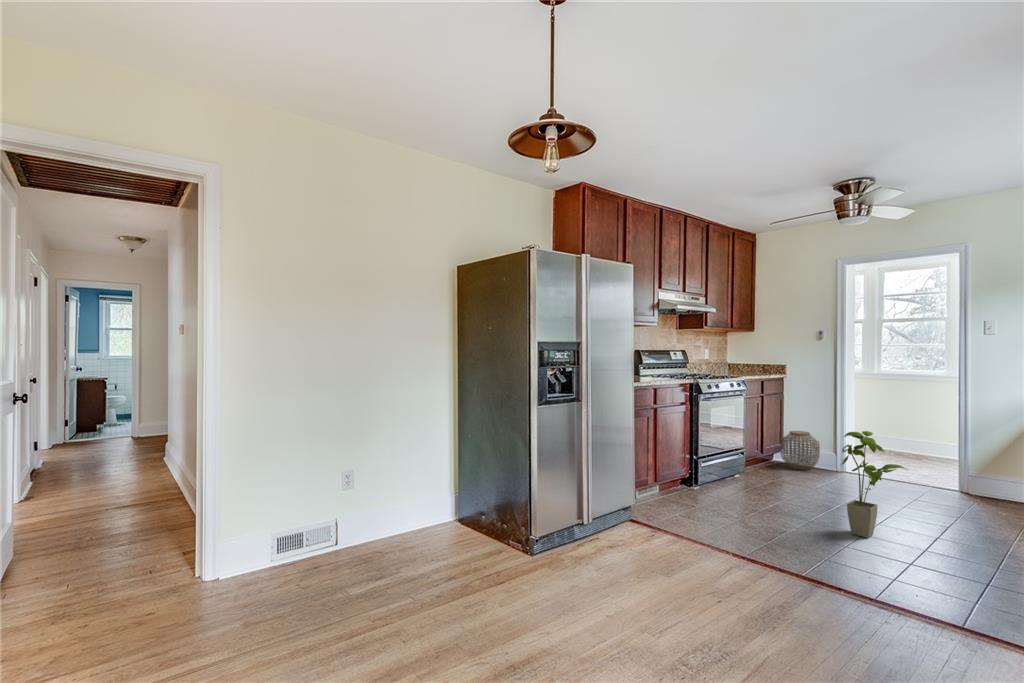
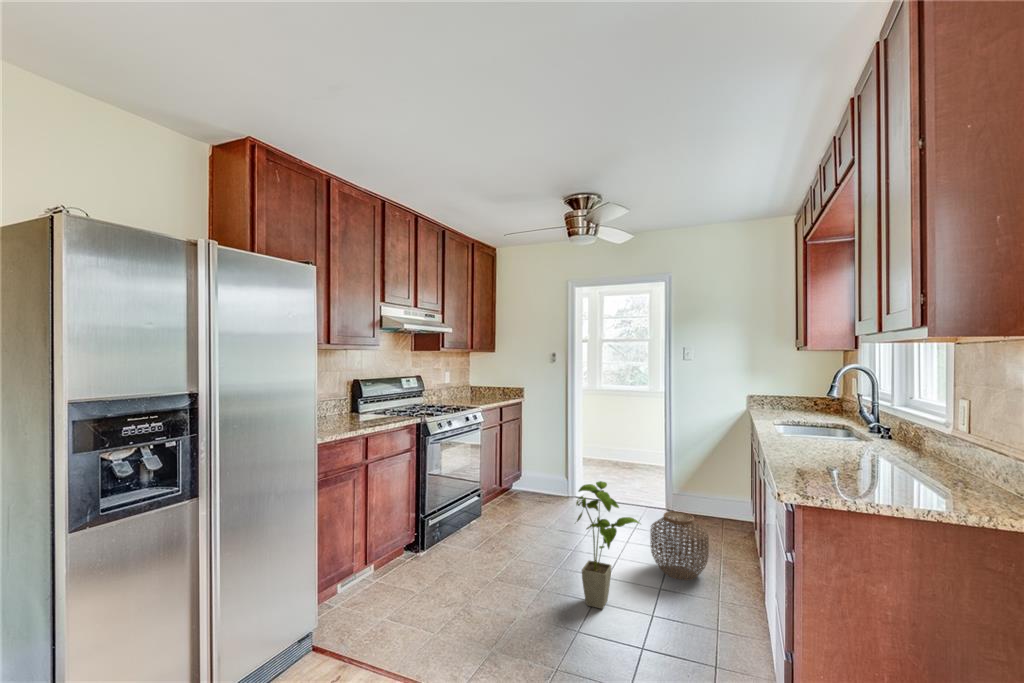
woven basket: present [780,431,820,470] -> present [650,511,709,580]

